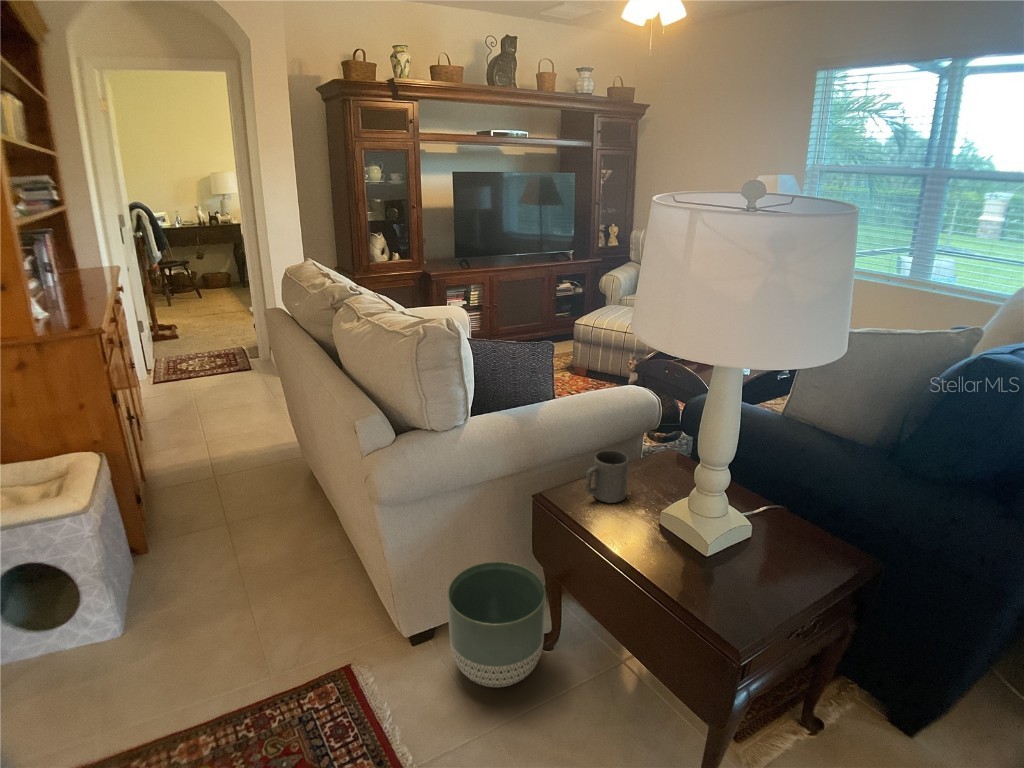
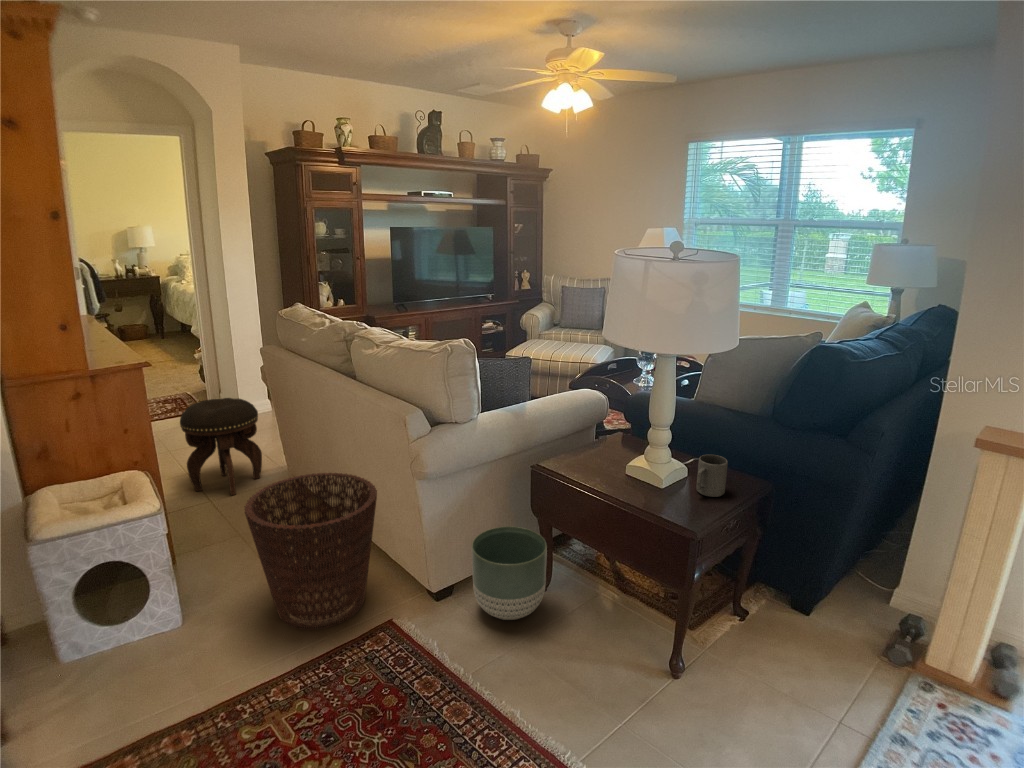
footstool: none [184,363,277,472] -> present [180,398,262,495]
mug: present [586,450,629,503] -> present [696,455,728,497]
basket: none [175,471,343,665] -> present [245,473,377,630]

